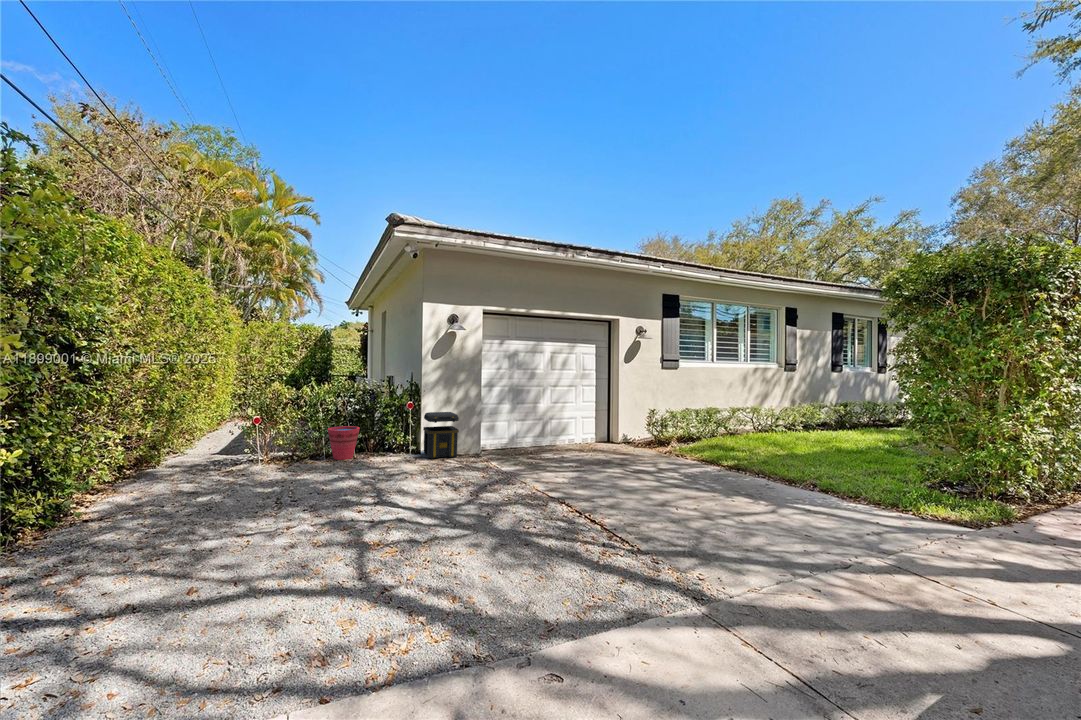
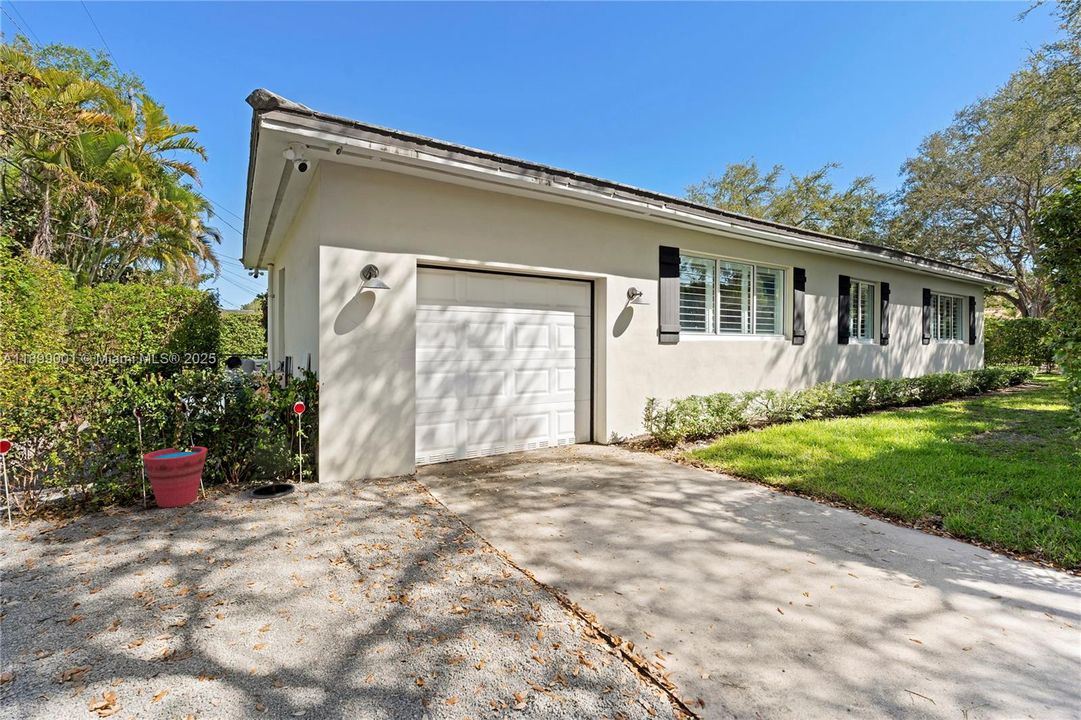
toolbox: present [423,412,459,458] -> none [322,416,380,494]
potted tree: none [382,414,409,459] -> present [250,427,295,498]

